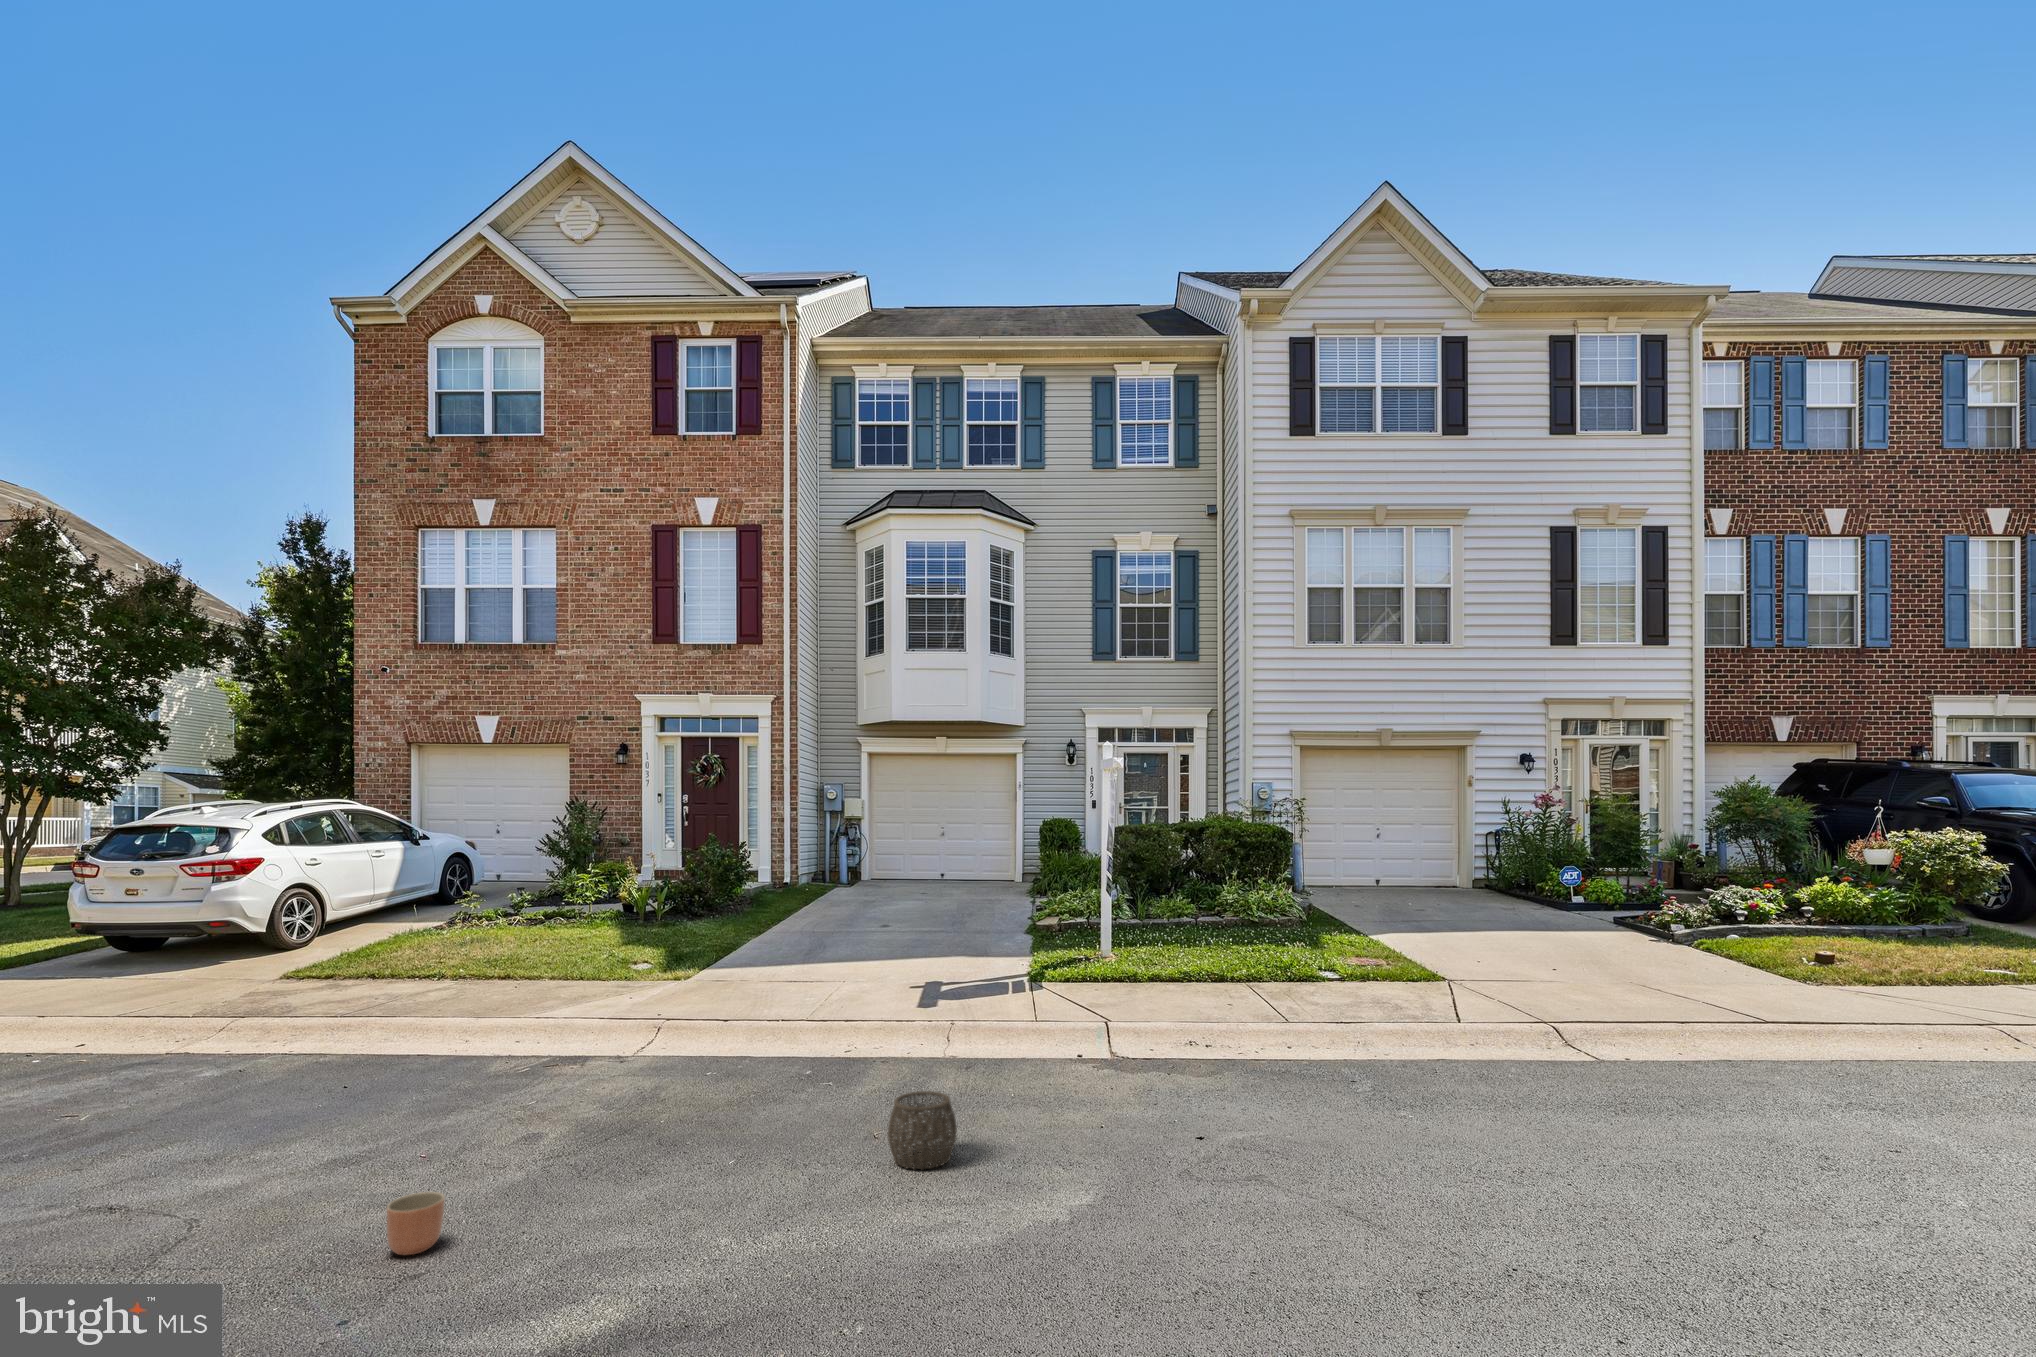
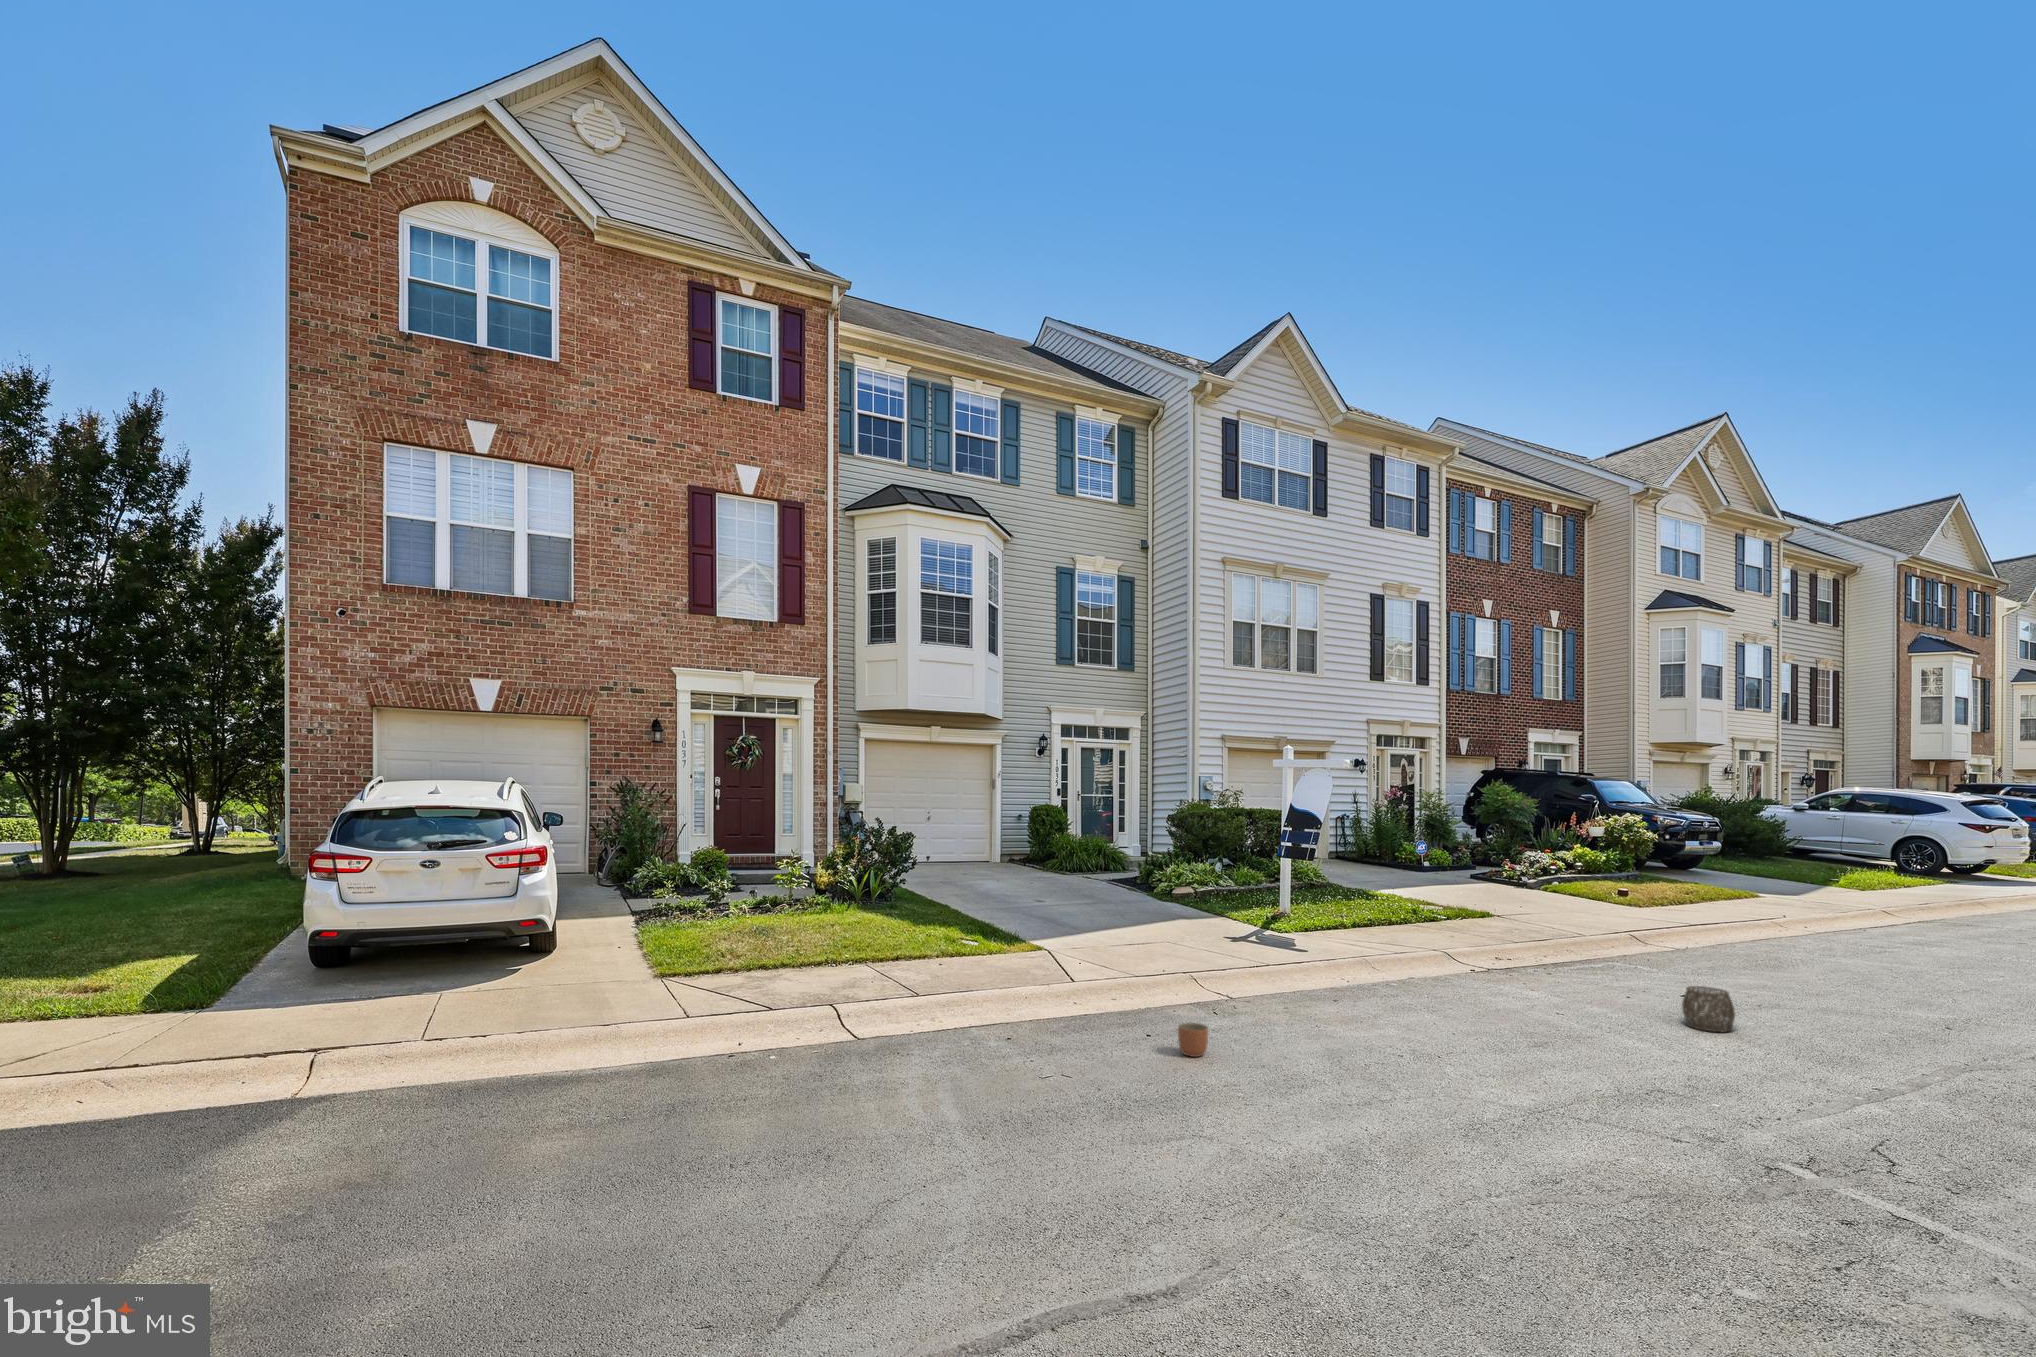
planter: present [386,1192,445,1255] -> present [1178,1023,1208,1057]

